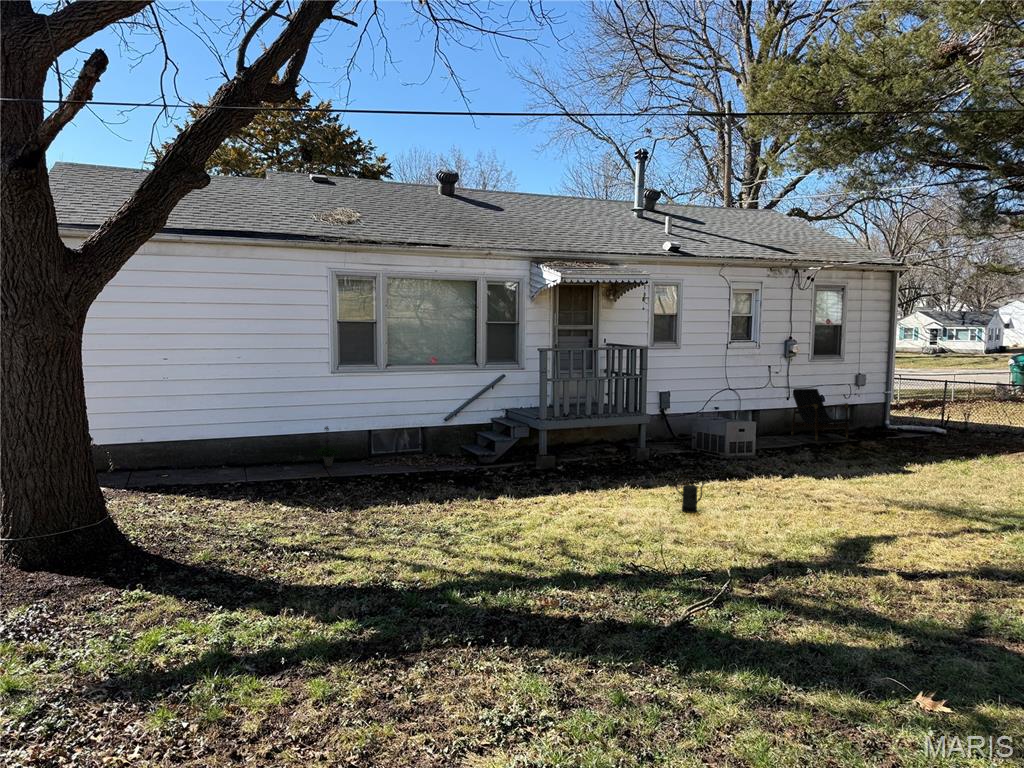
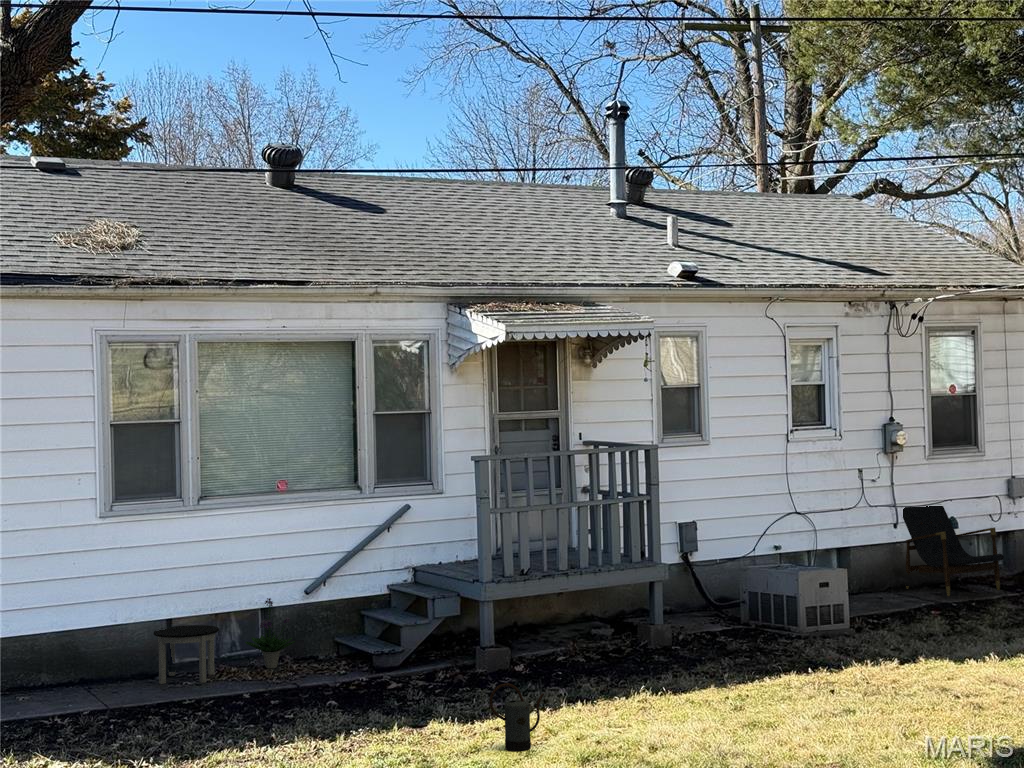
potted plant: present [313,426,342,466] -> present [245,598,295,668]
round table: none [360,434,395,465] -> present [154,625,219,684]
watering can: present [675,475,705,513] -> present [489,683,544,751]

